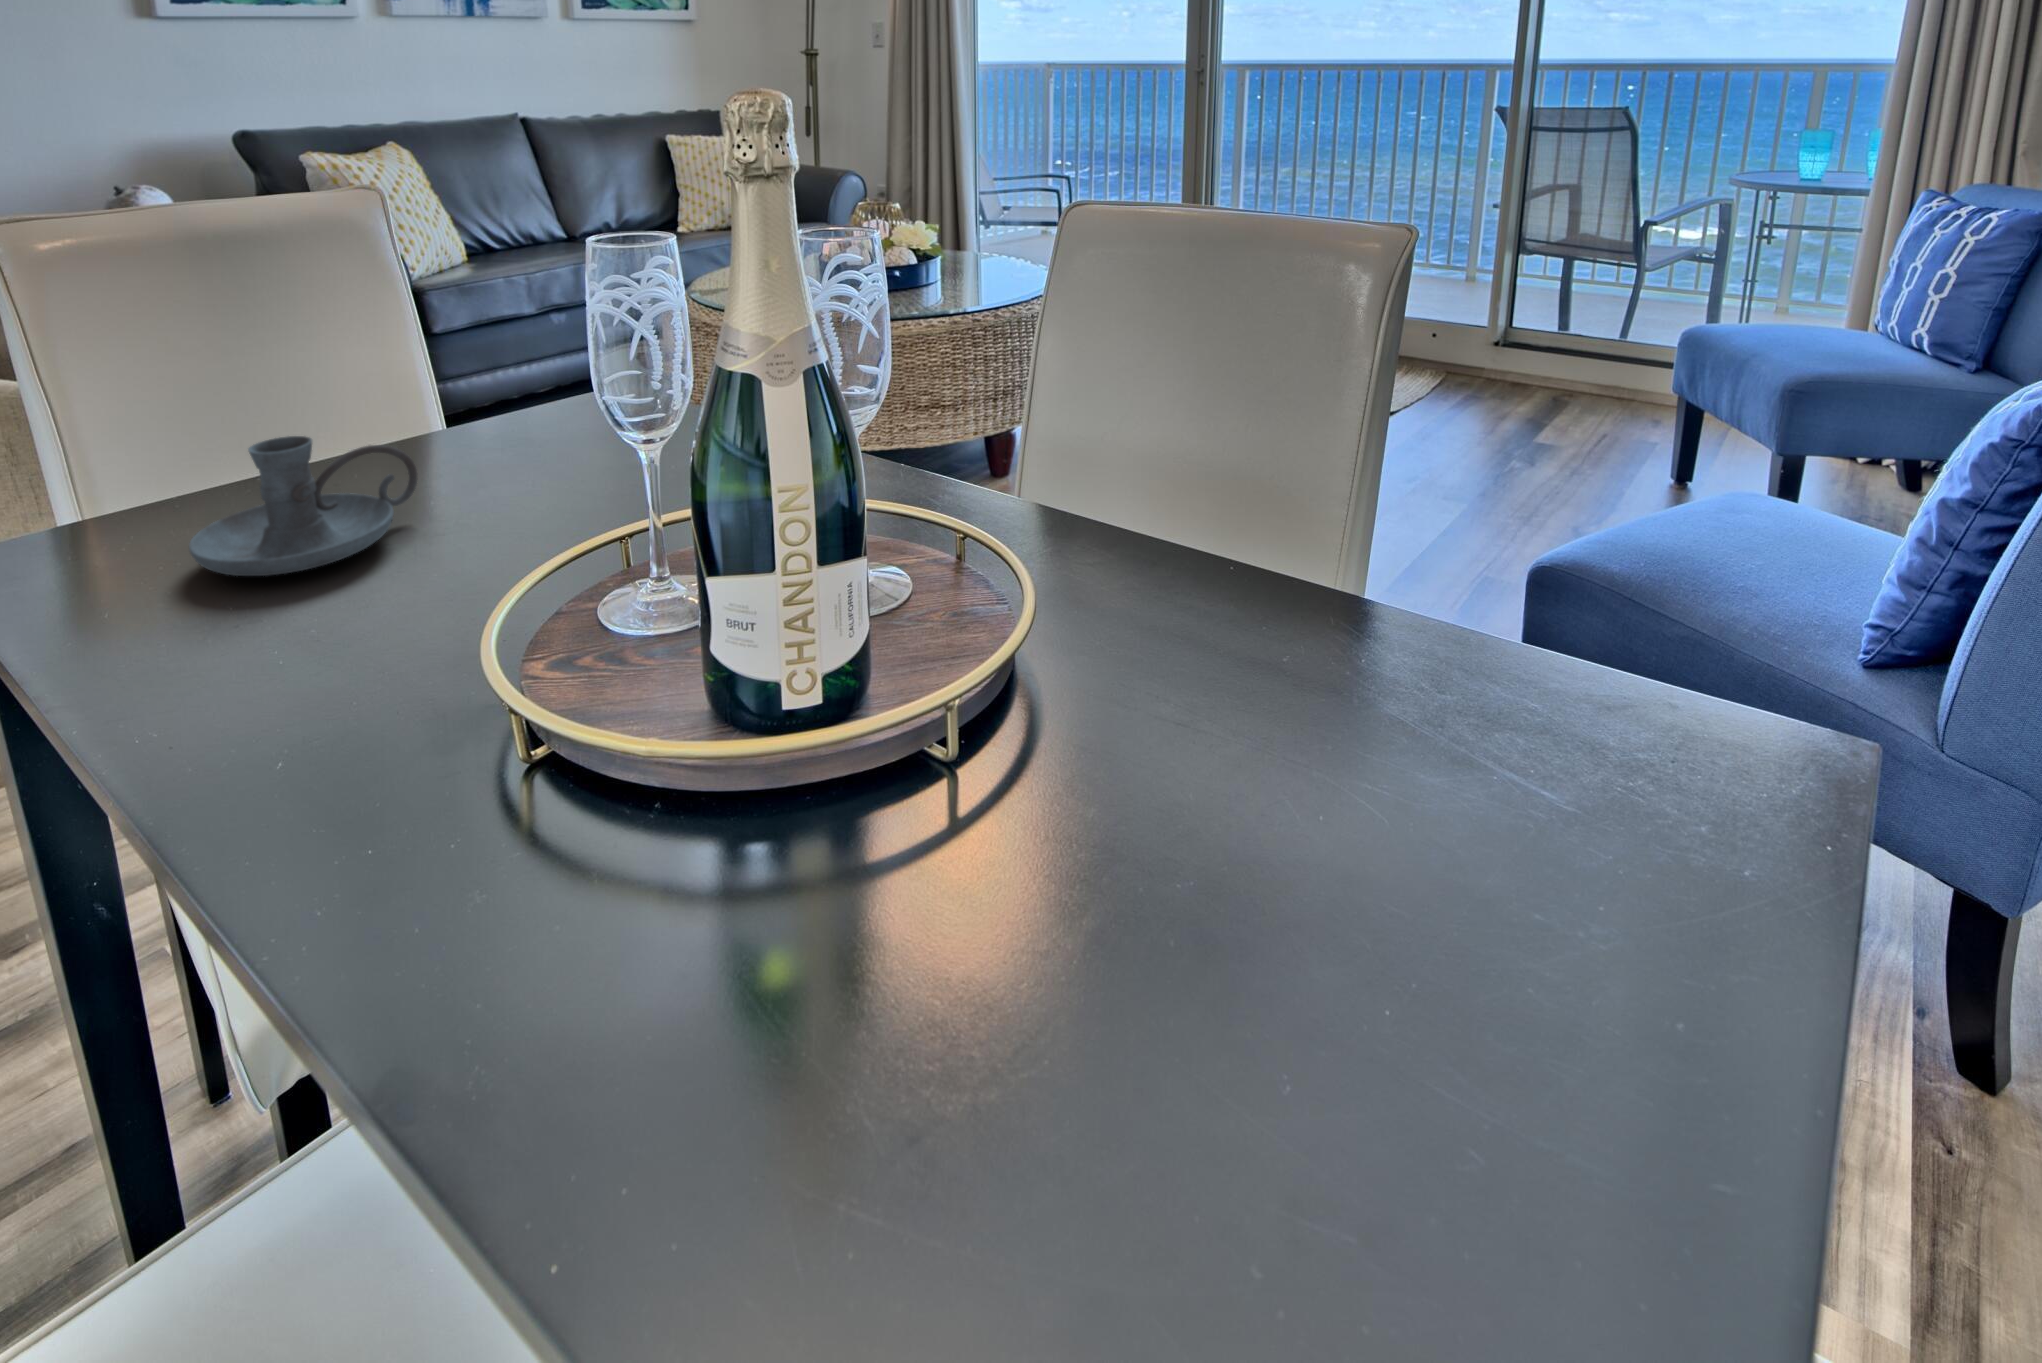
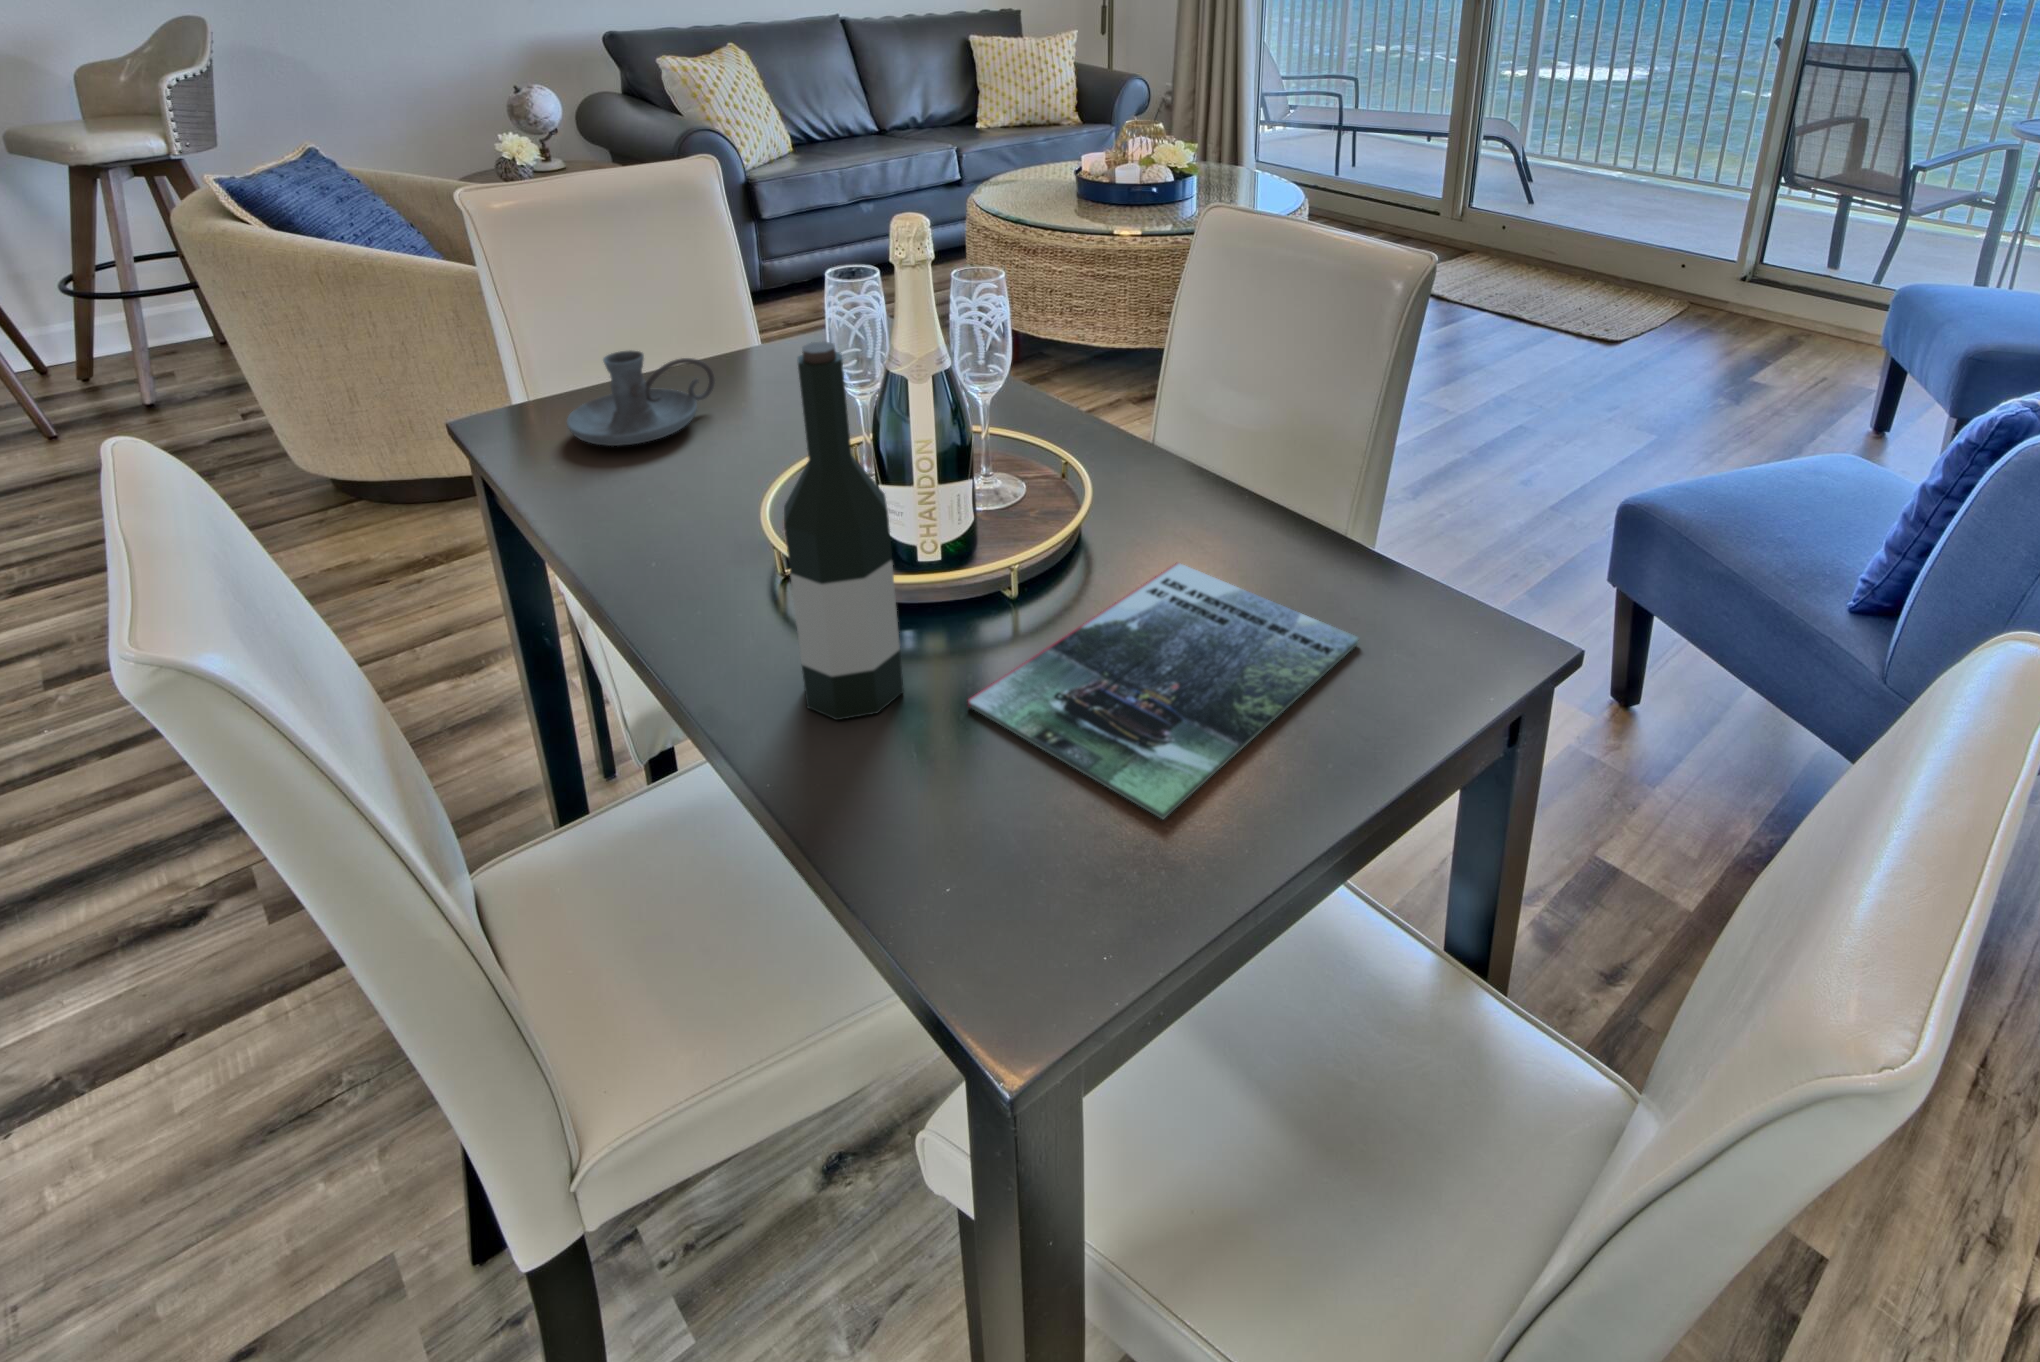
wine bottle: none [608,312,814,990] -> present [784,342,904,720]
magazine: none [931,665,1475,1112] -> present [968,563,1359,820]

